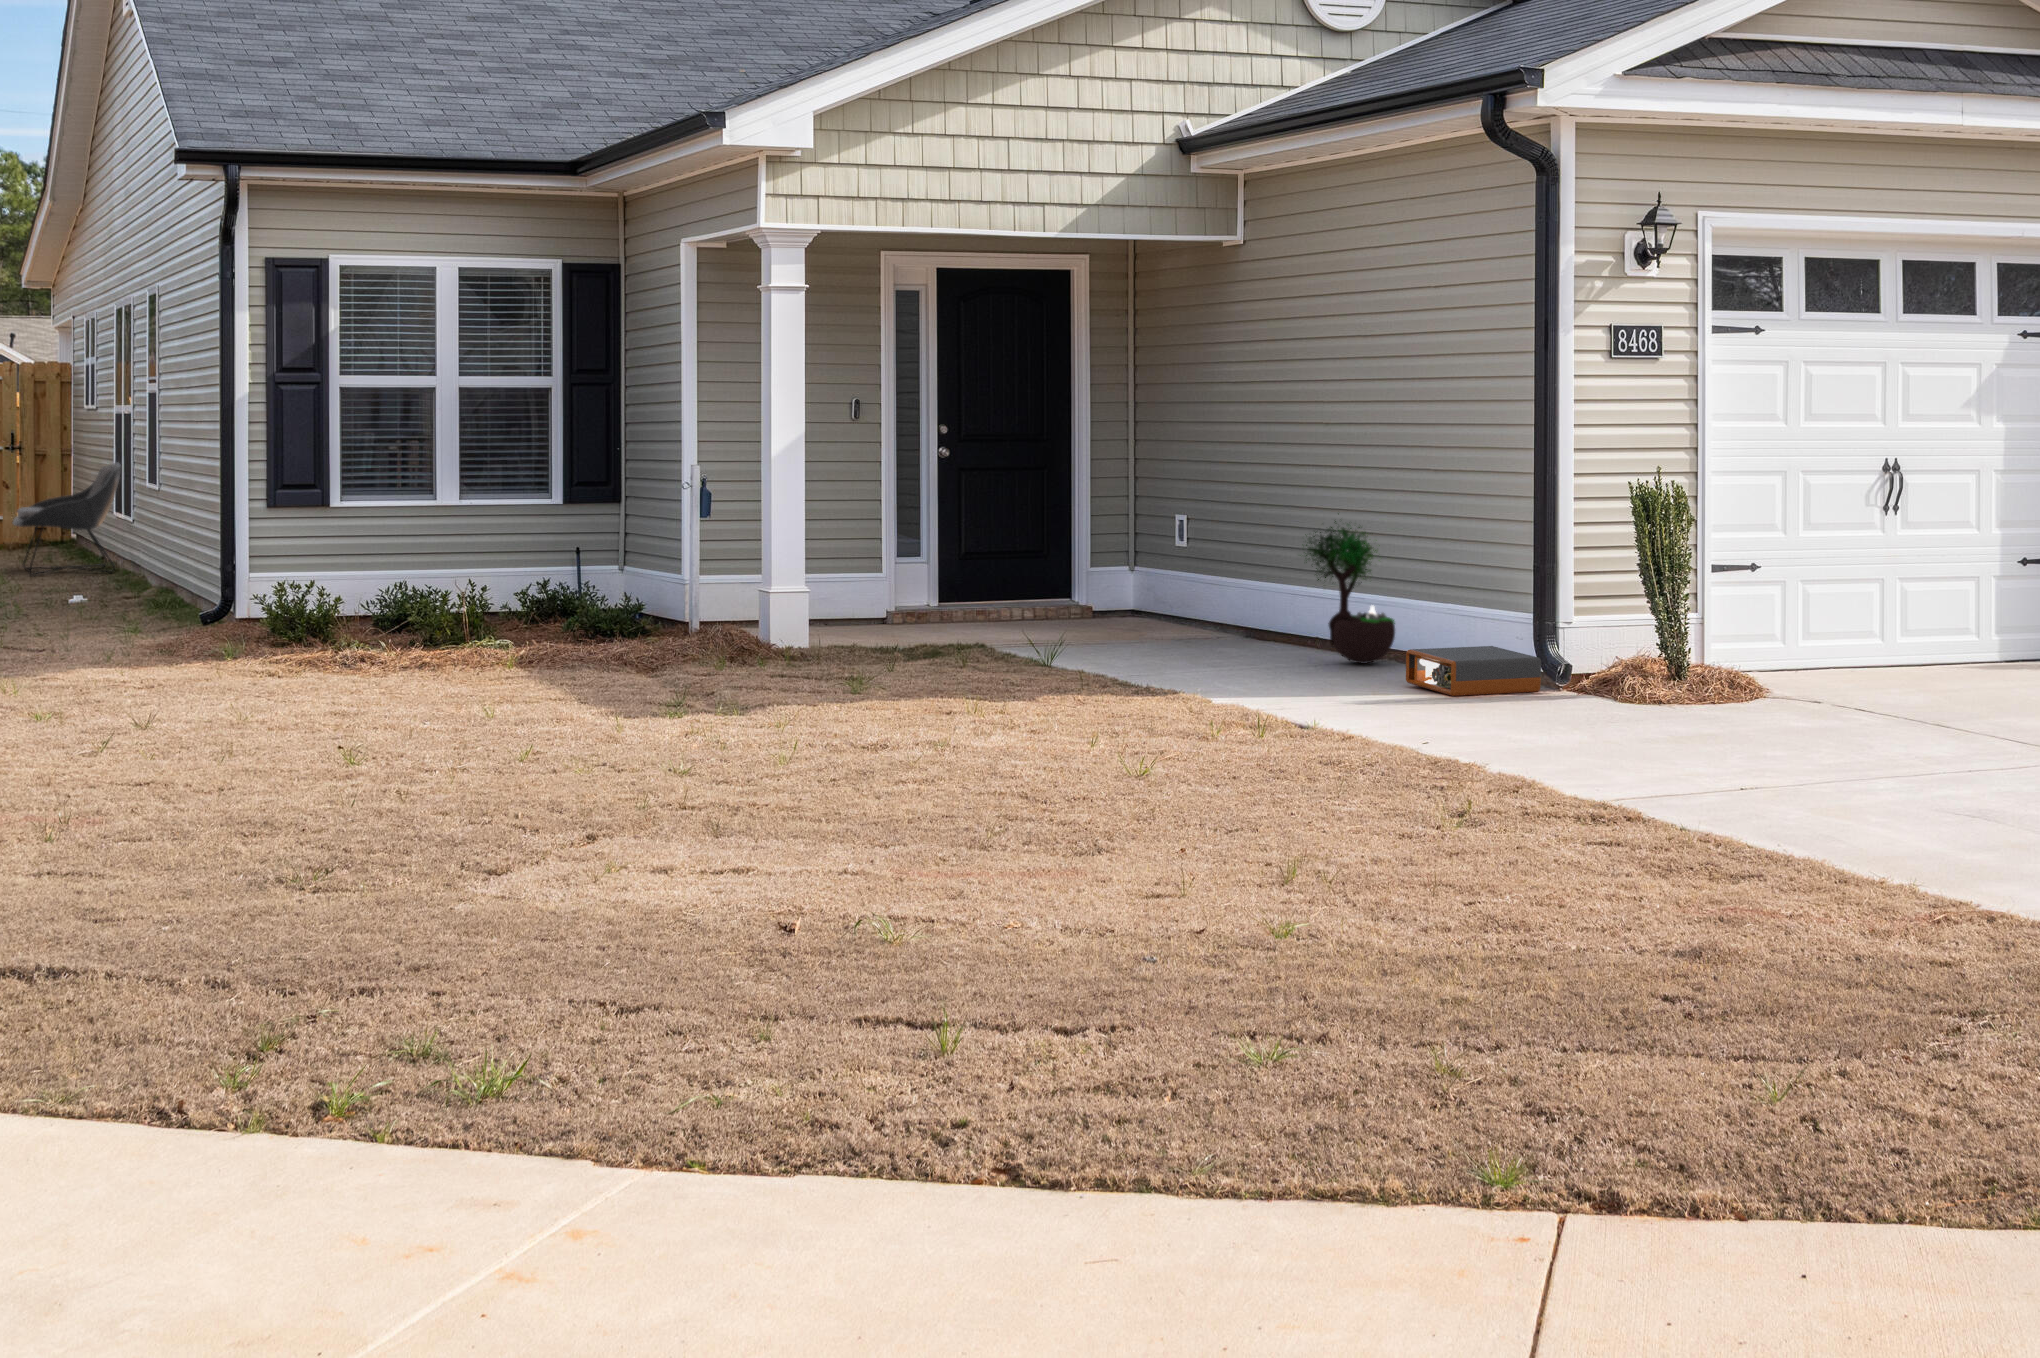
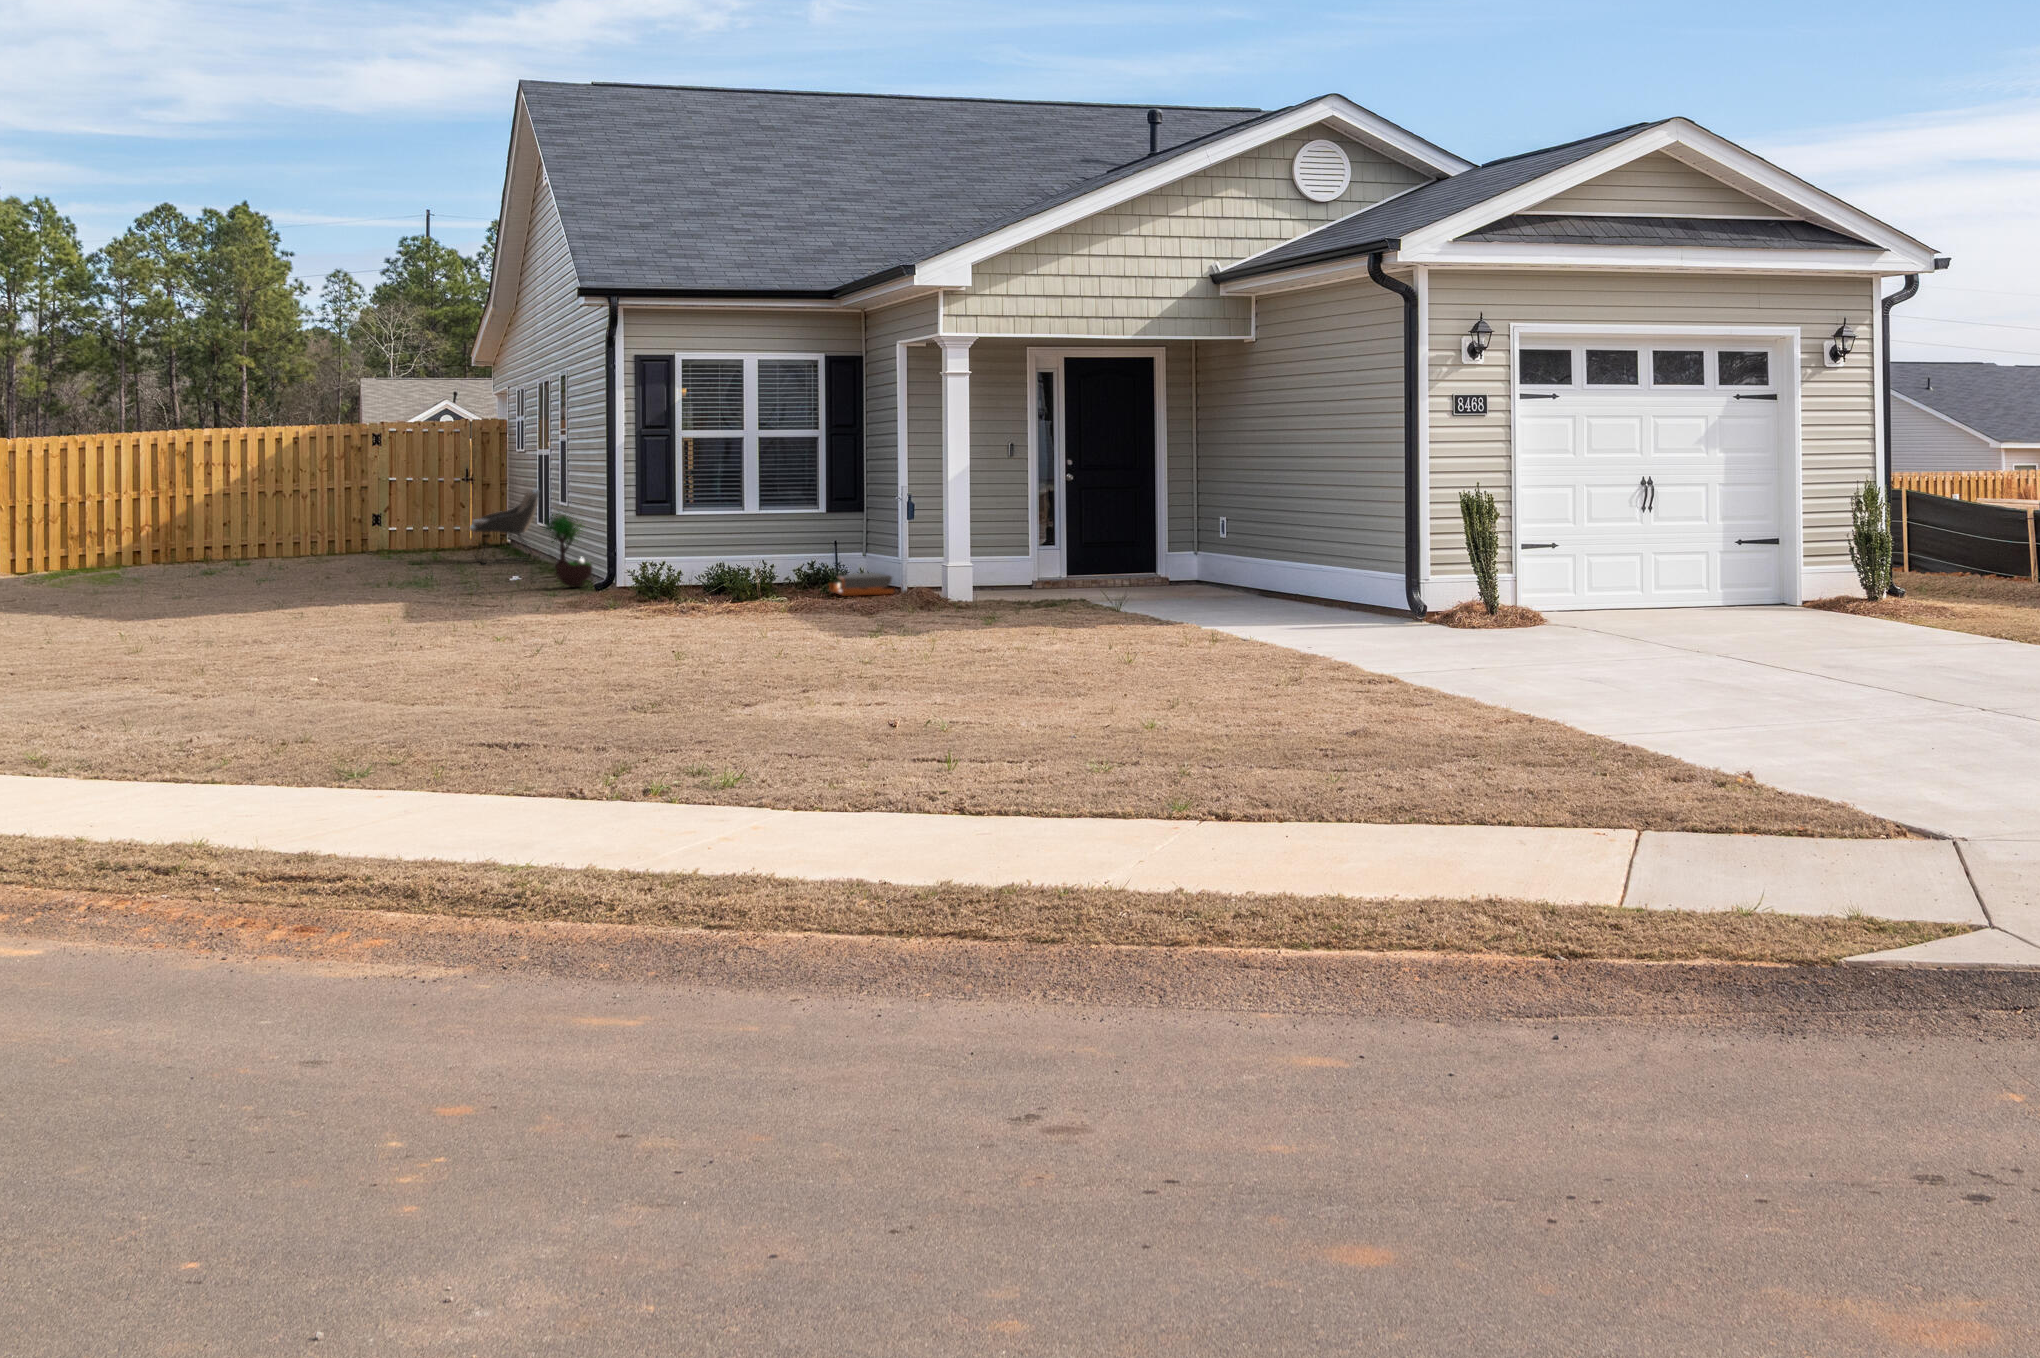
potted tree: present [1300,513,1395,664] -> present [544,511,592,587]
storage box: present [1406,646,1541,696] -> present [829,572,894,596]

